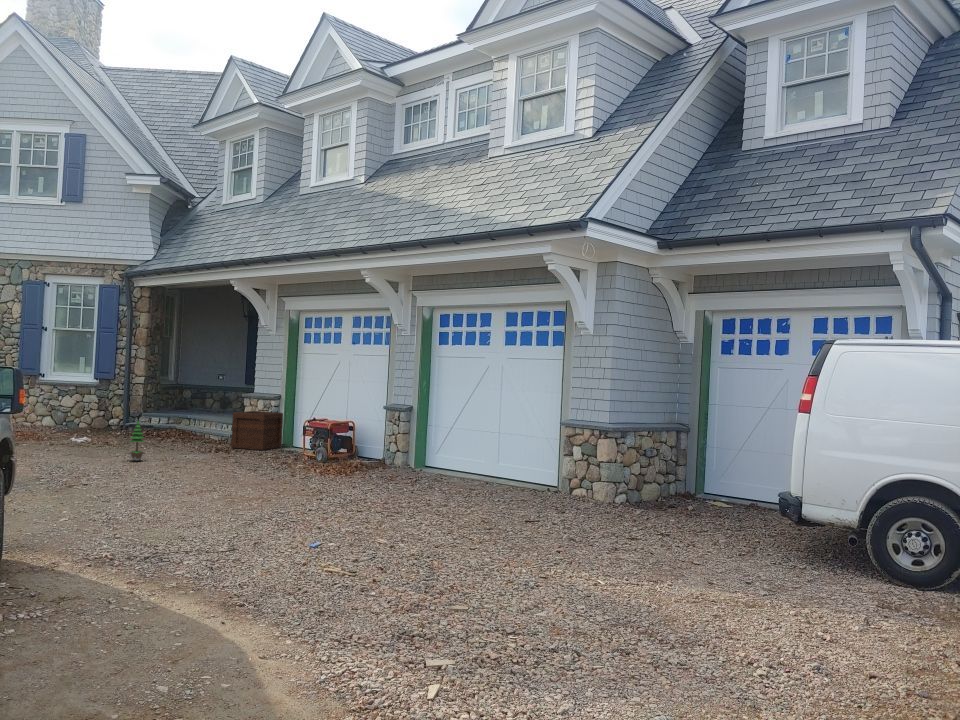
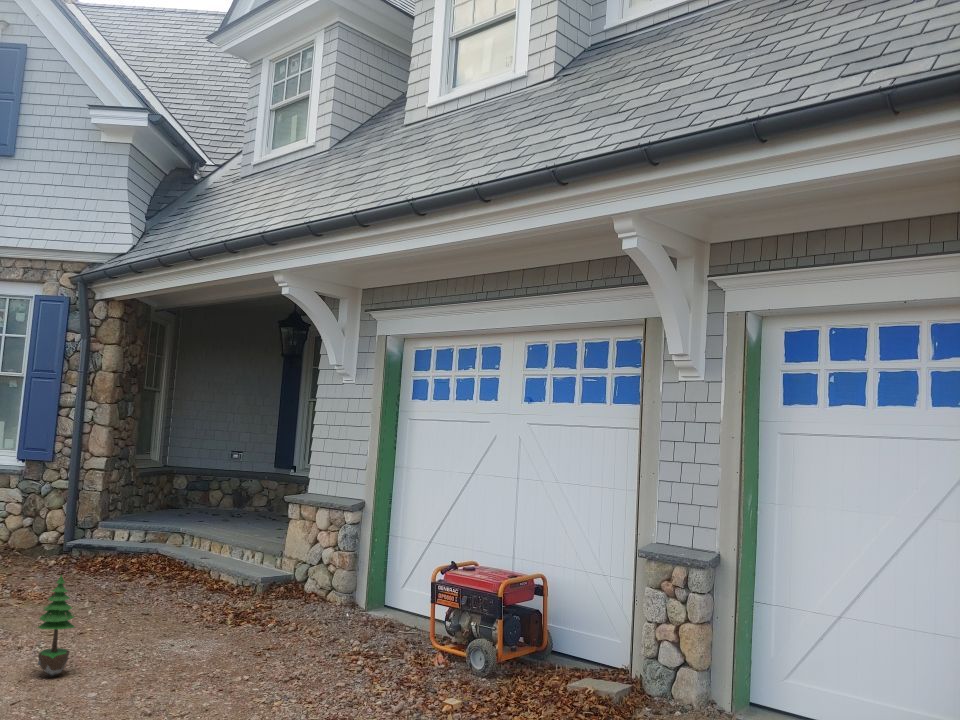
wooden crate: present [231,411,283,450] -> none [266,532,368,620]

